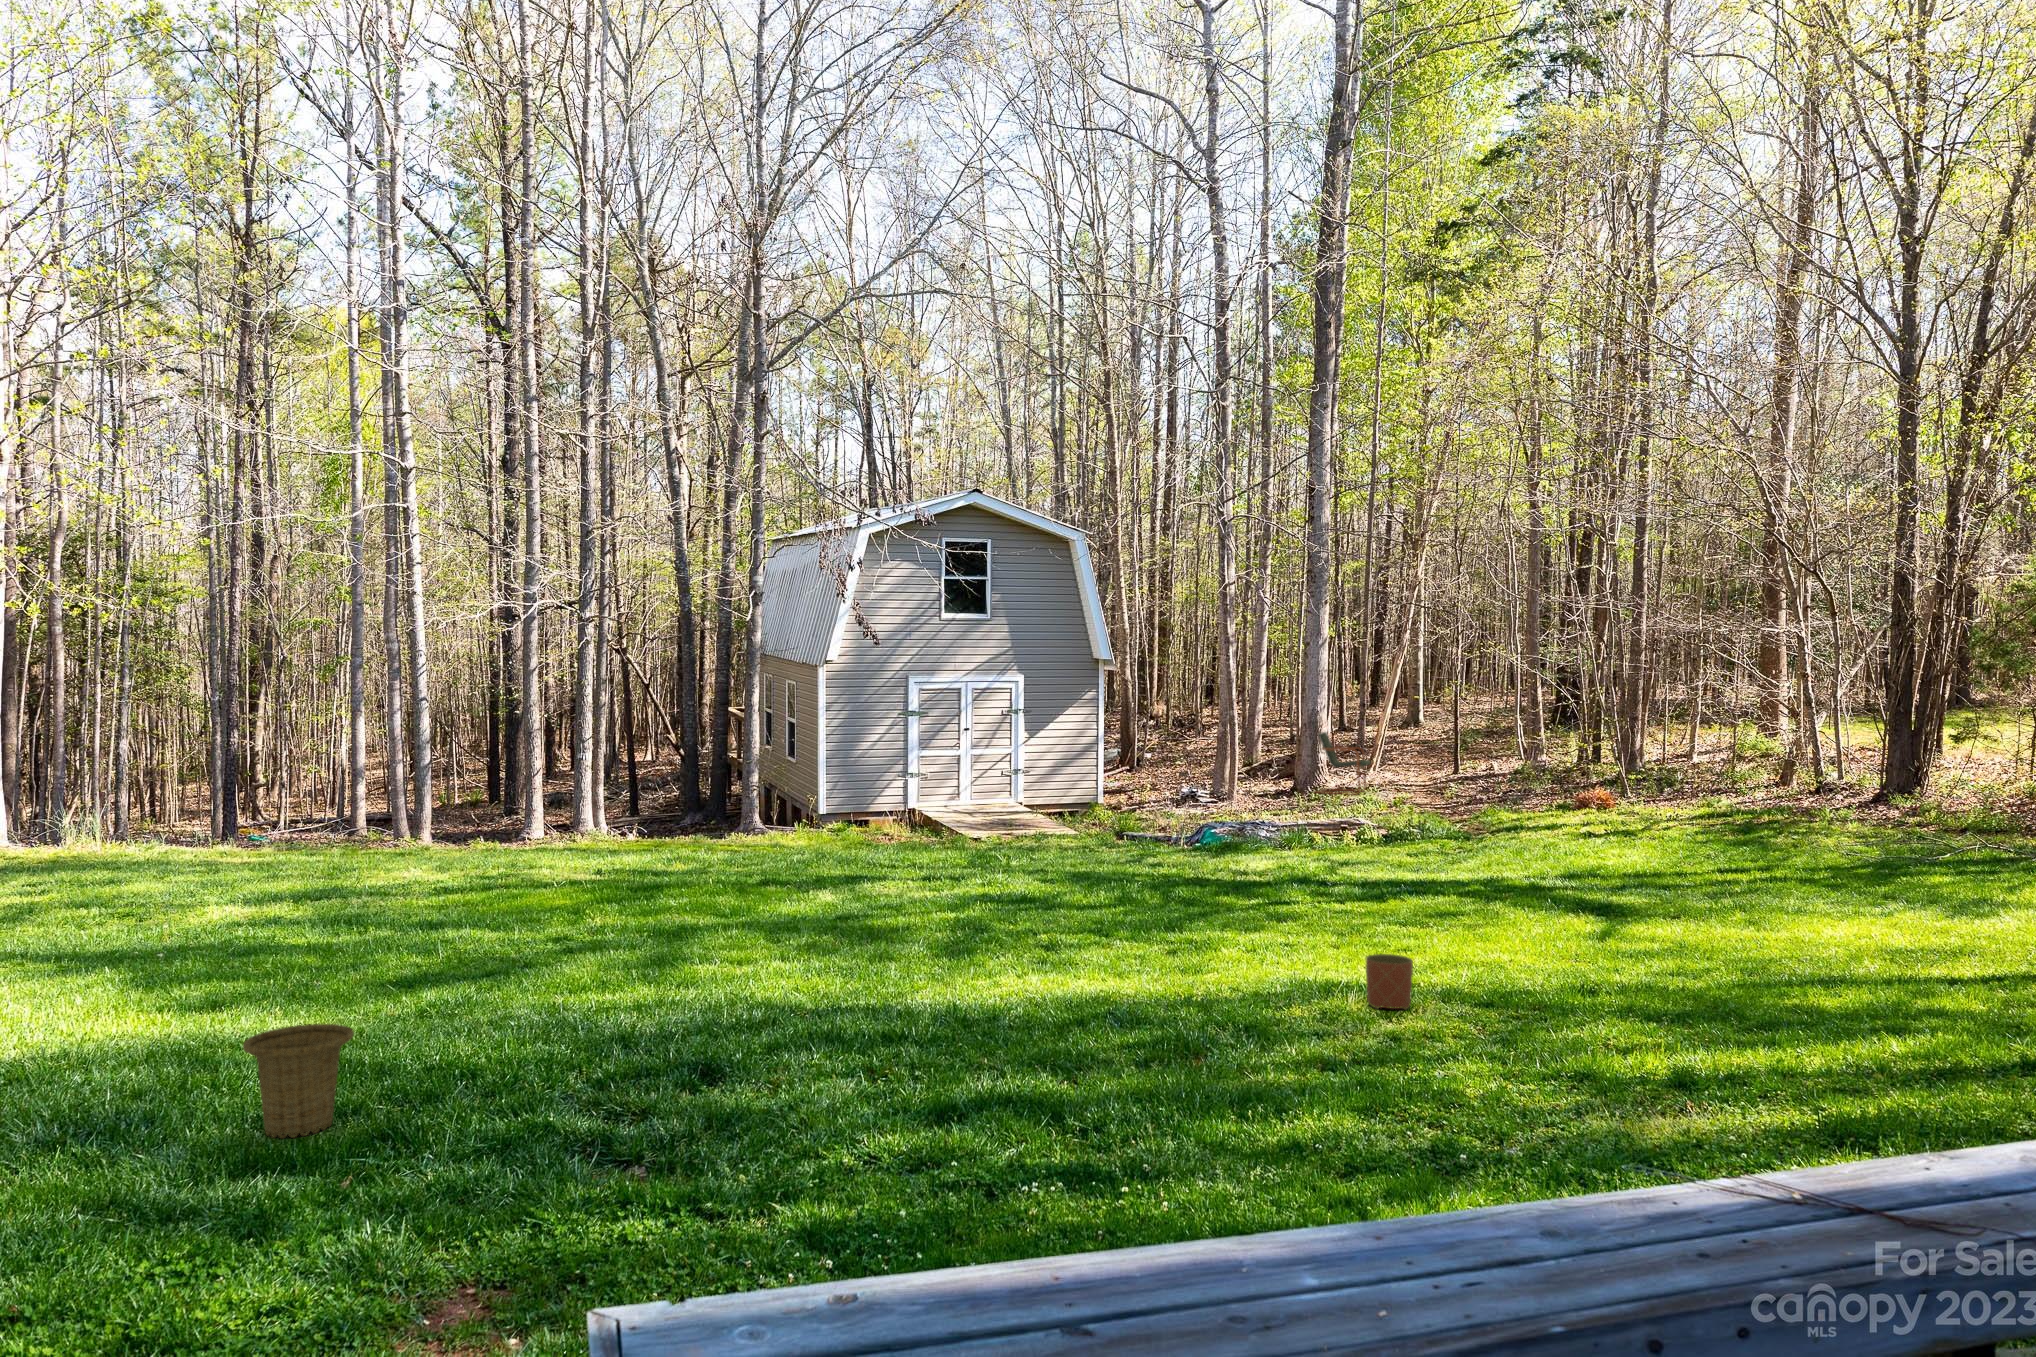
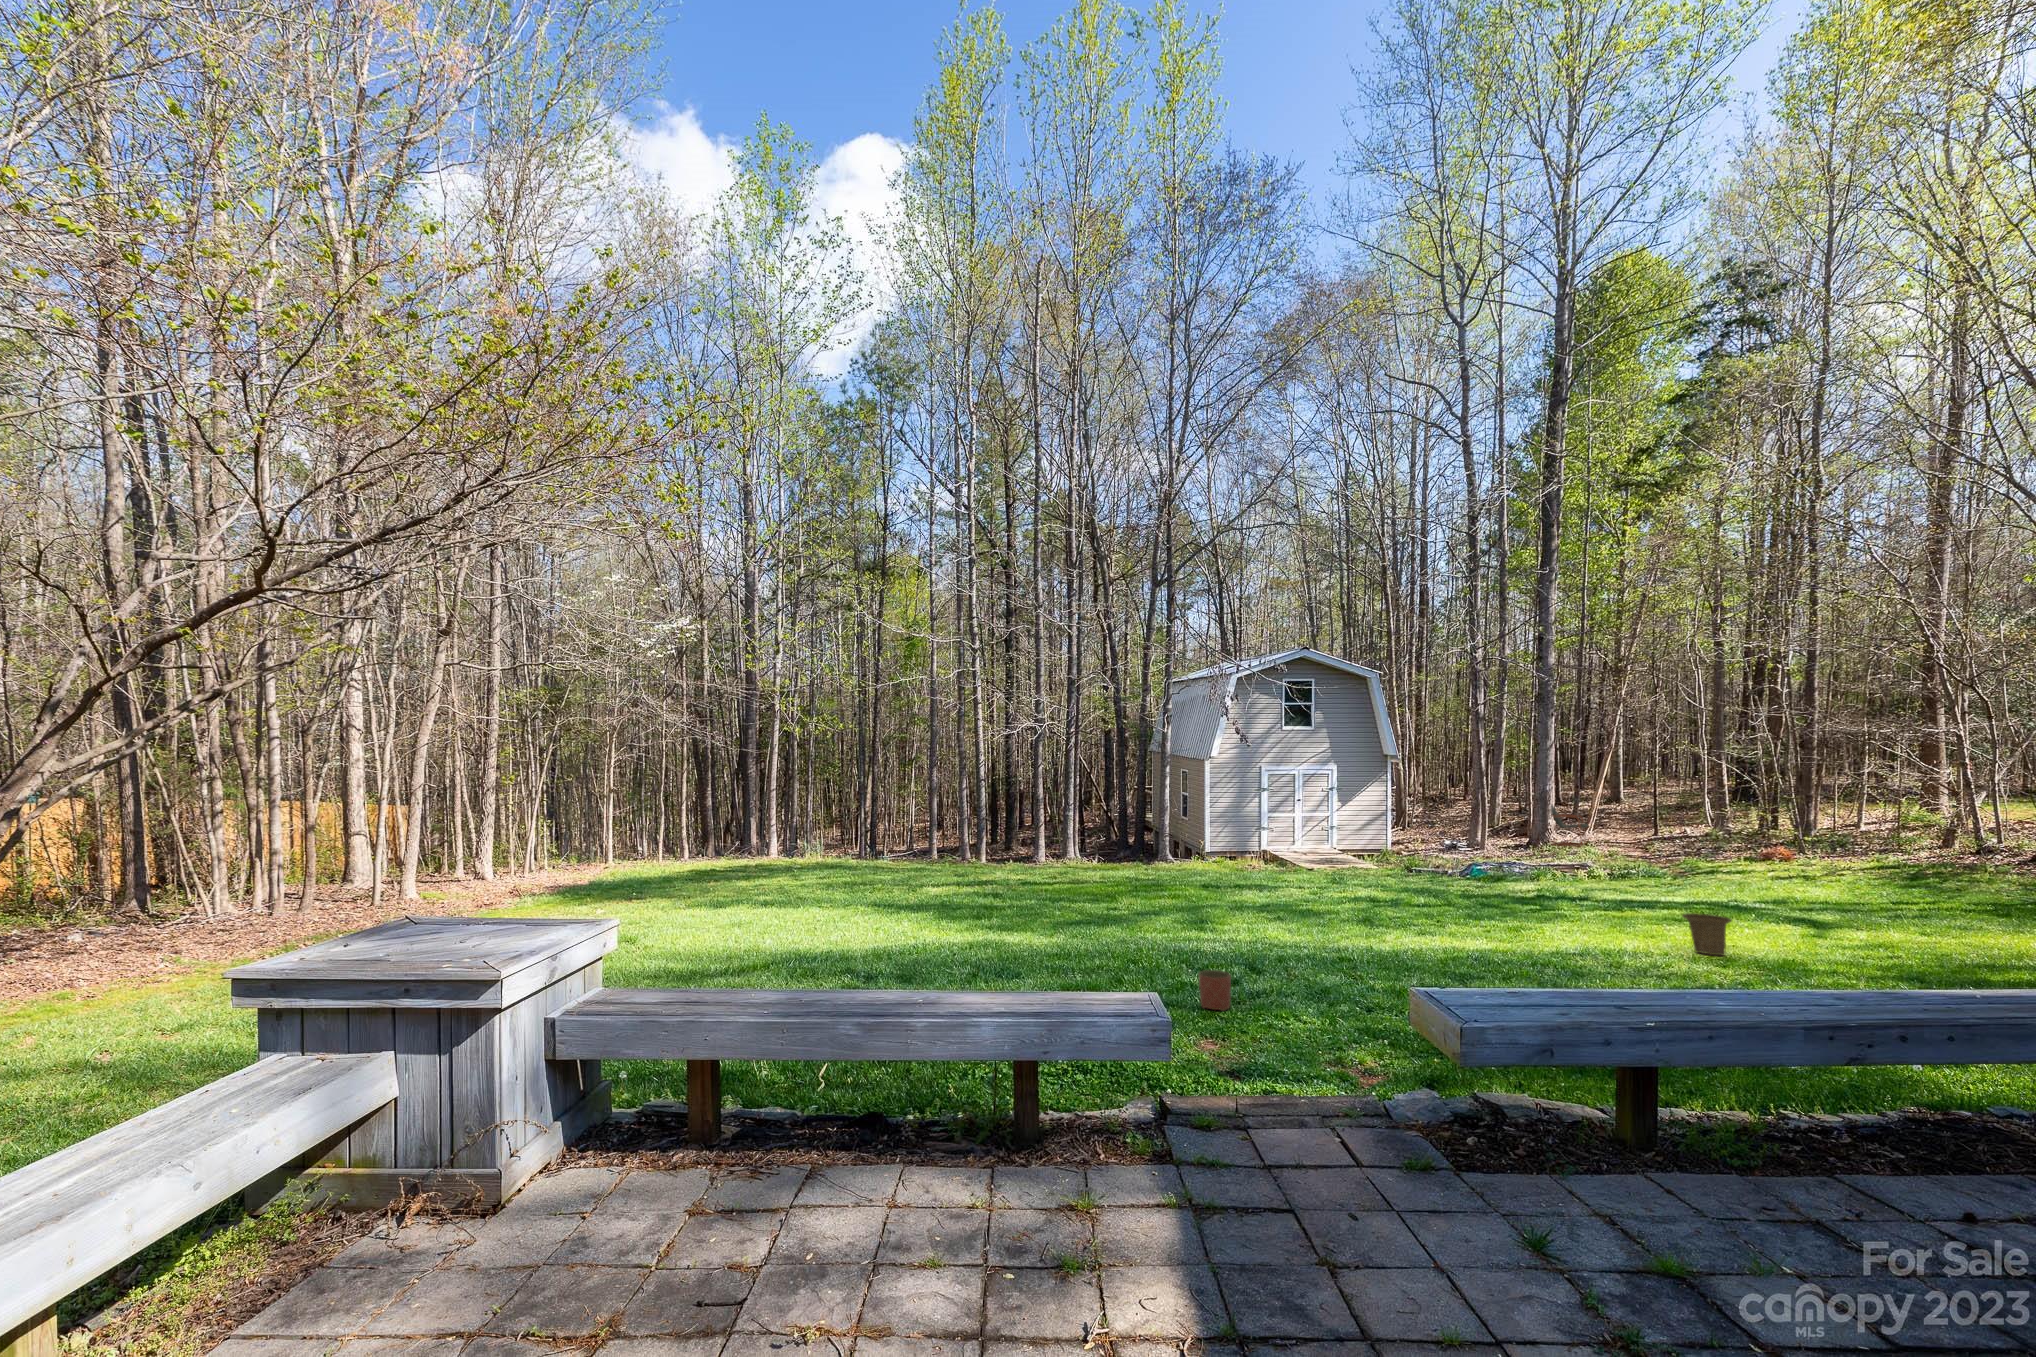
planter: present [1366,954,1413,1010] -> present [1199,970,1231,1011]
basket: present [243,1024,354,1138] -> present [1682,913,1731,956]

